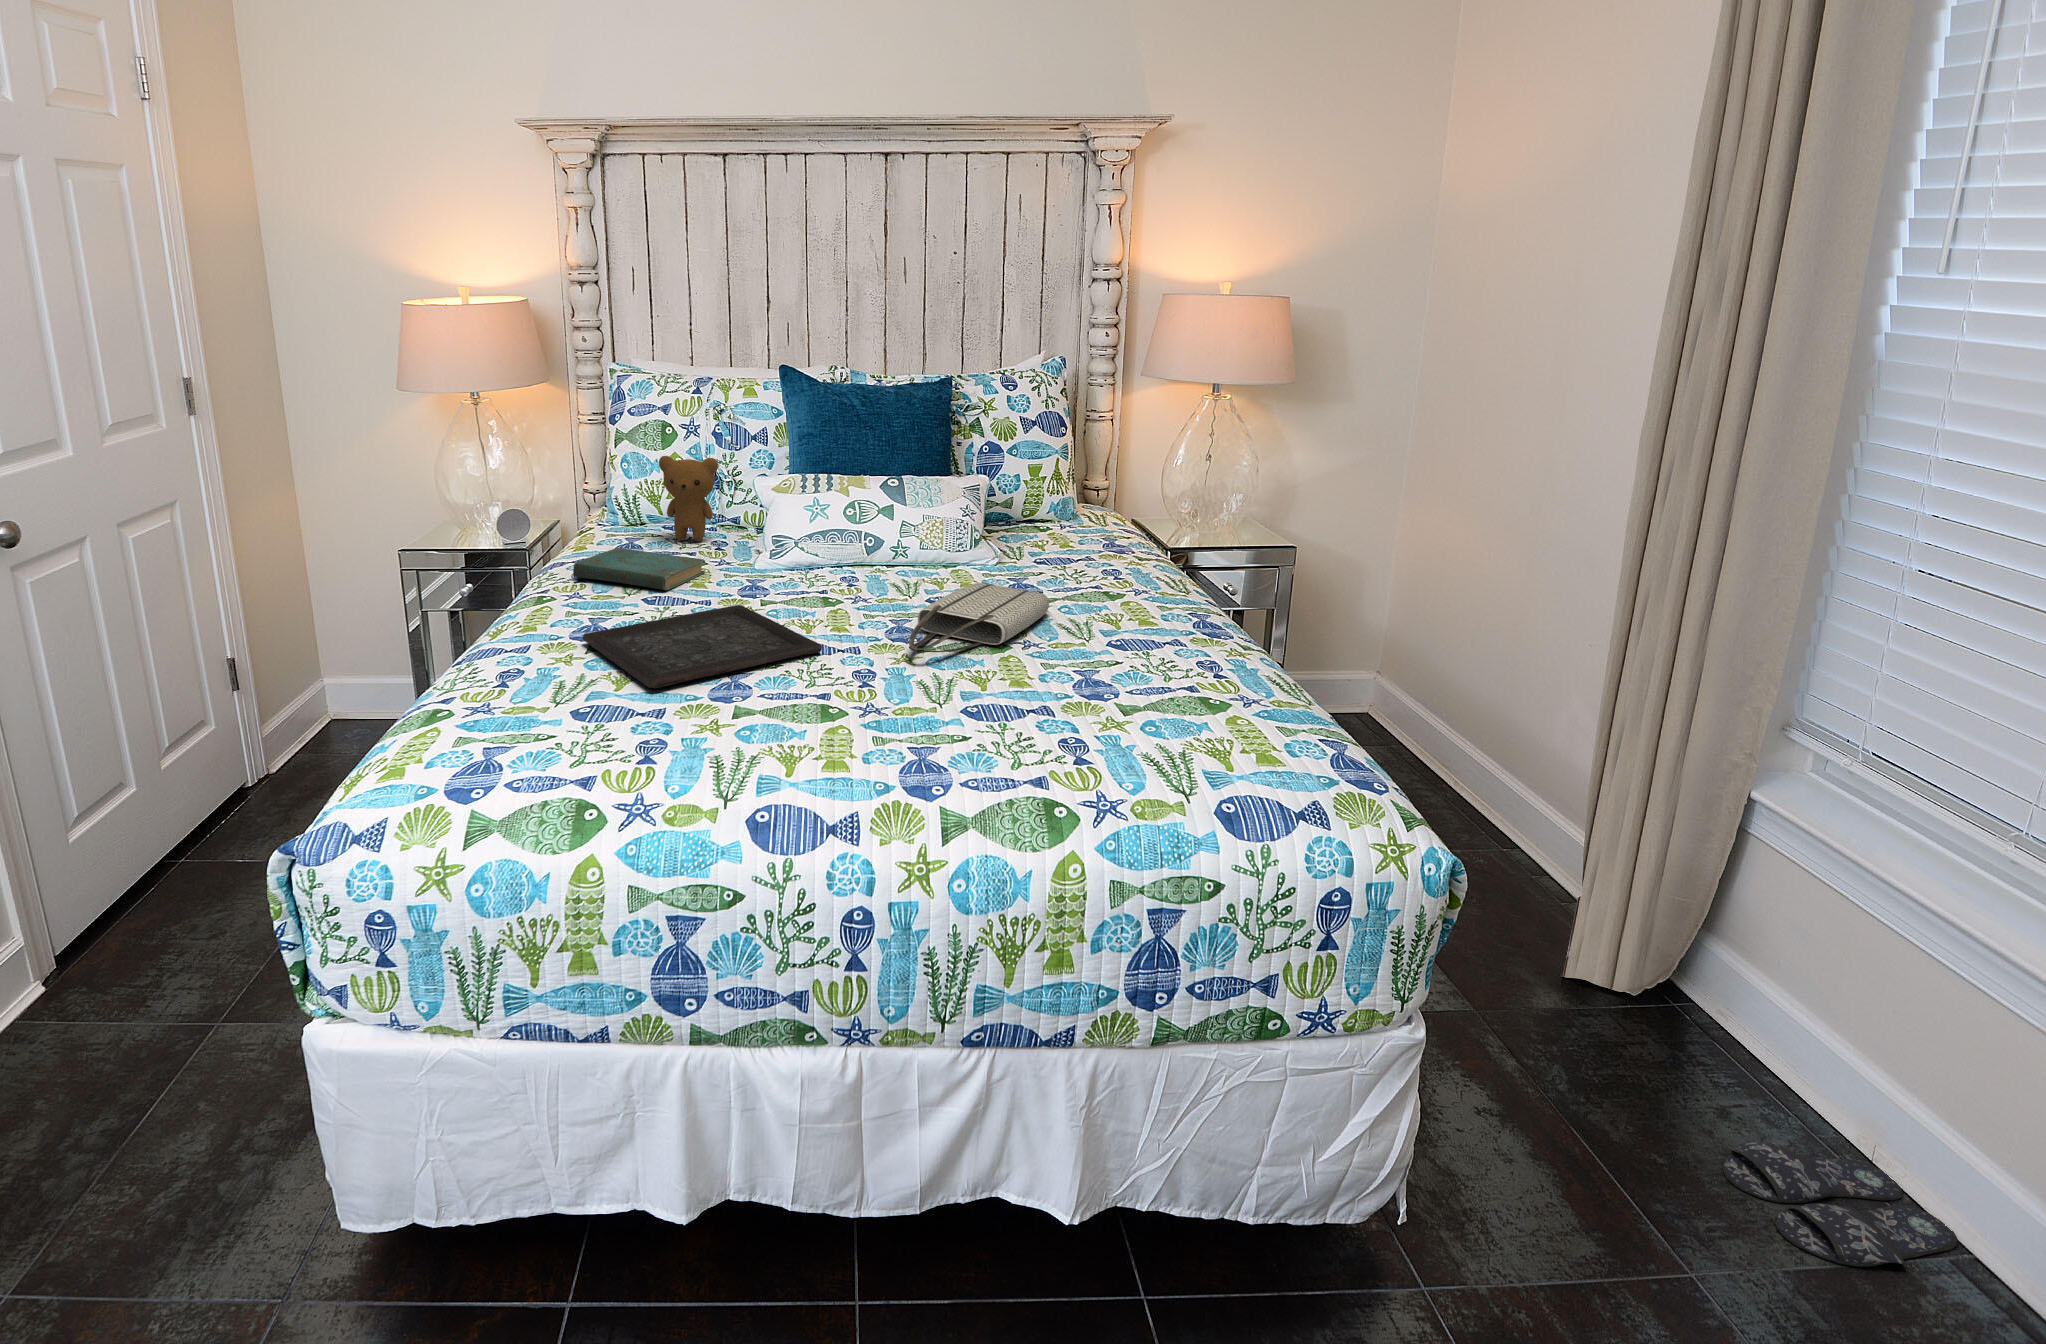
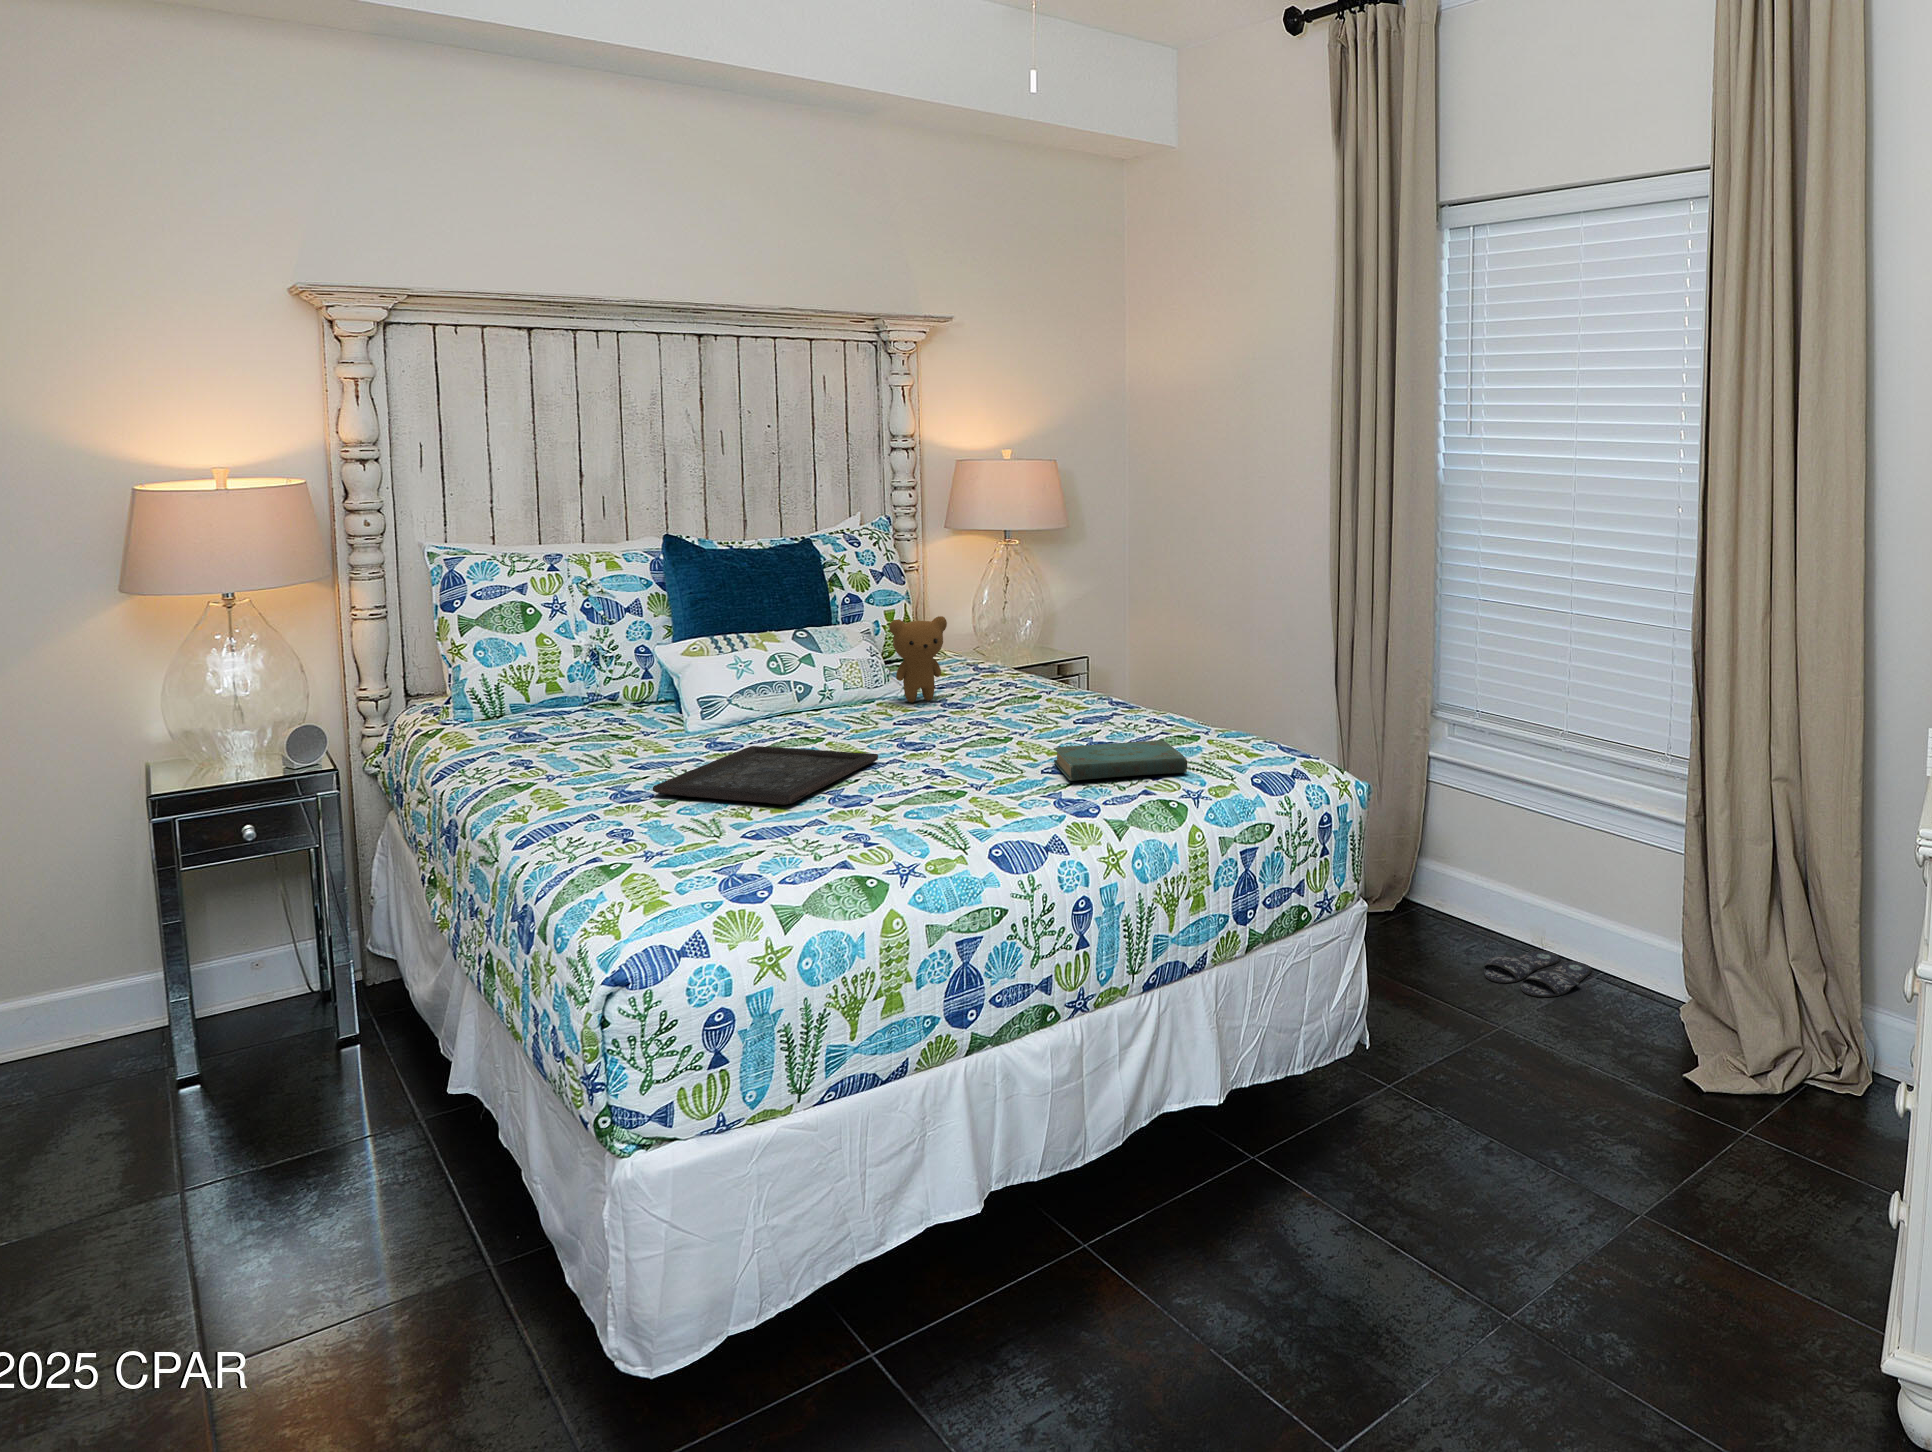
teddy bear: present [659,456,718,542] -> present [889,616,947,703]
book: present [573,548,705,590] -> present [1054,740,1187,781]
tote bag: present [909,583,1049,652] -> none [925,695,1007,742]

